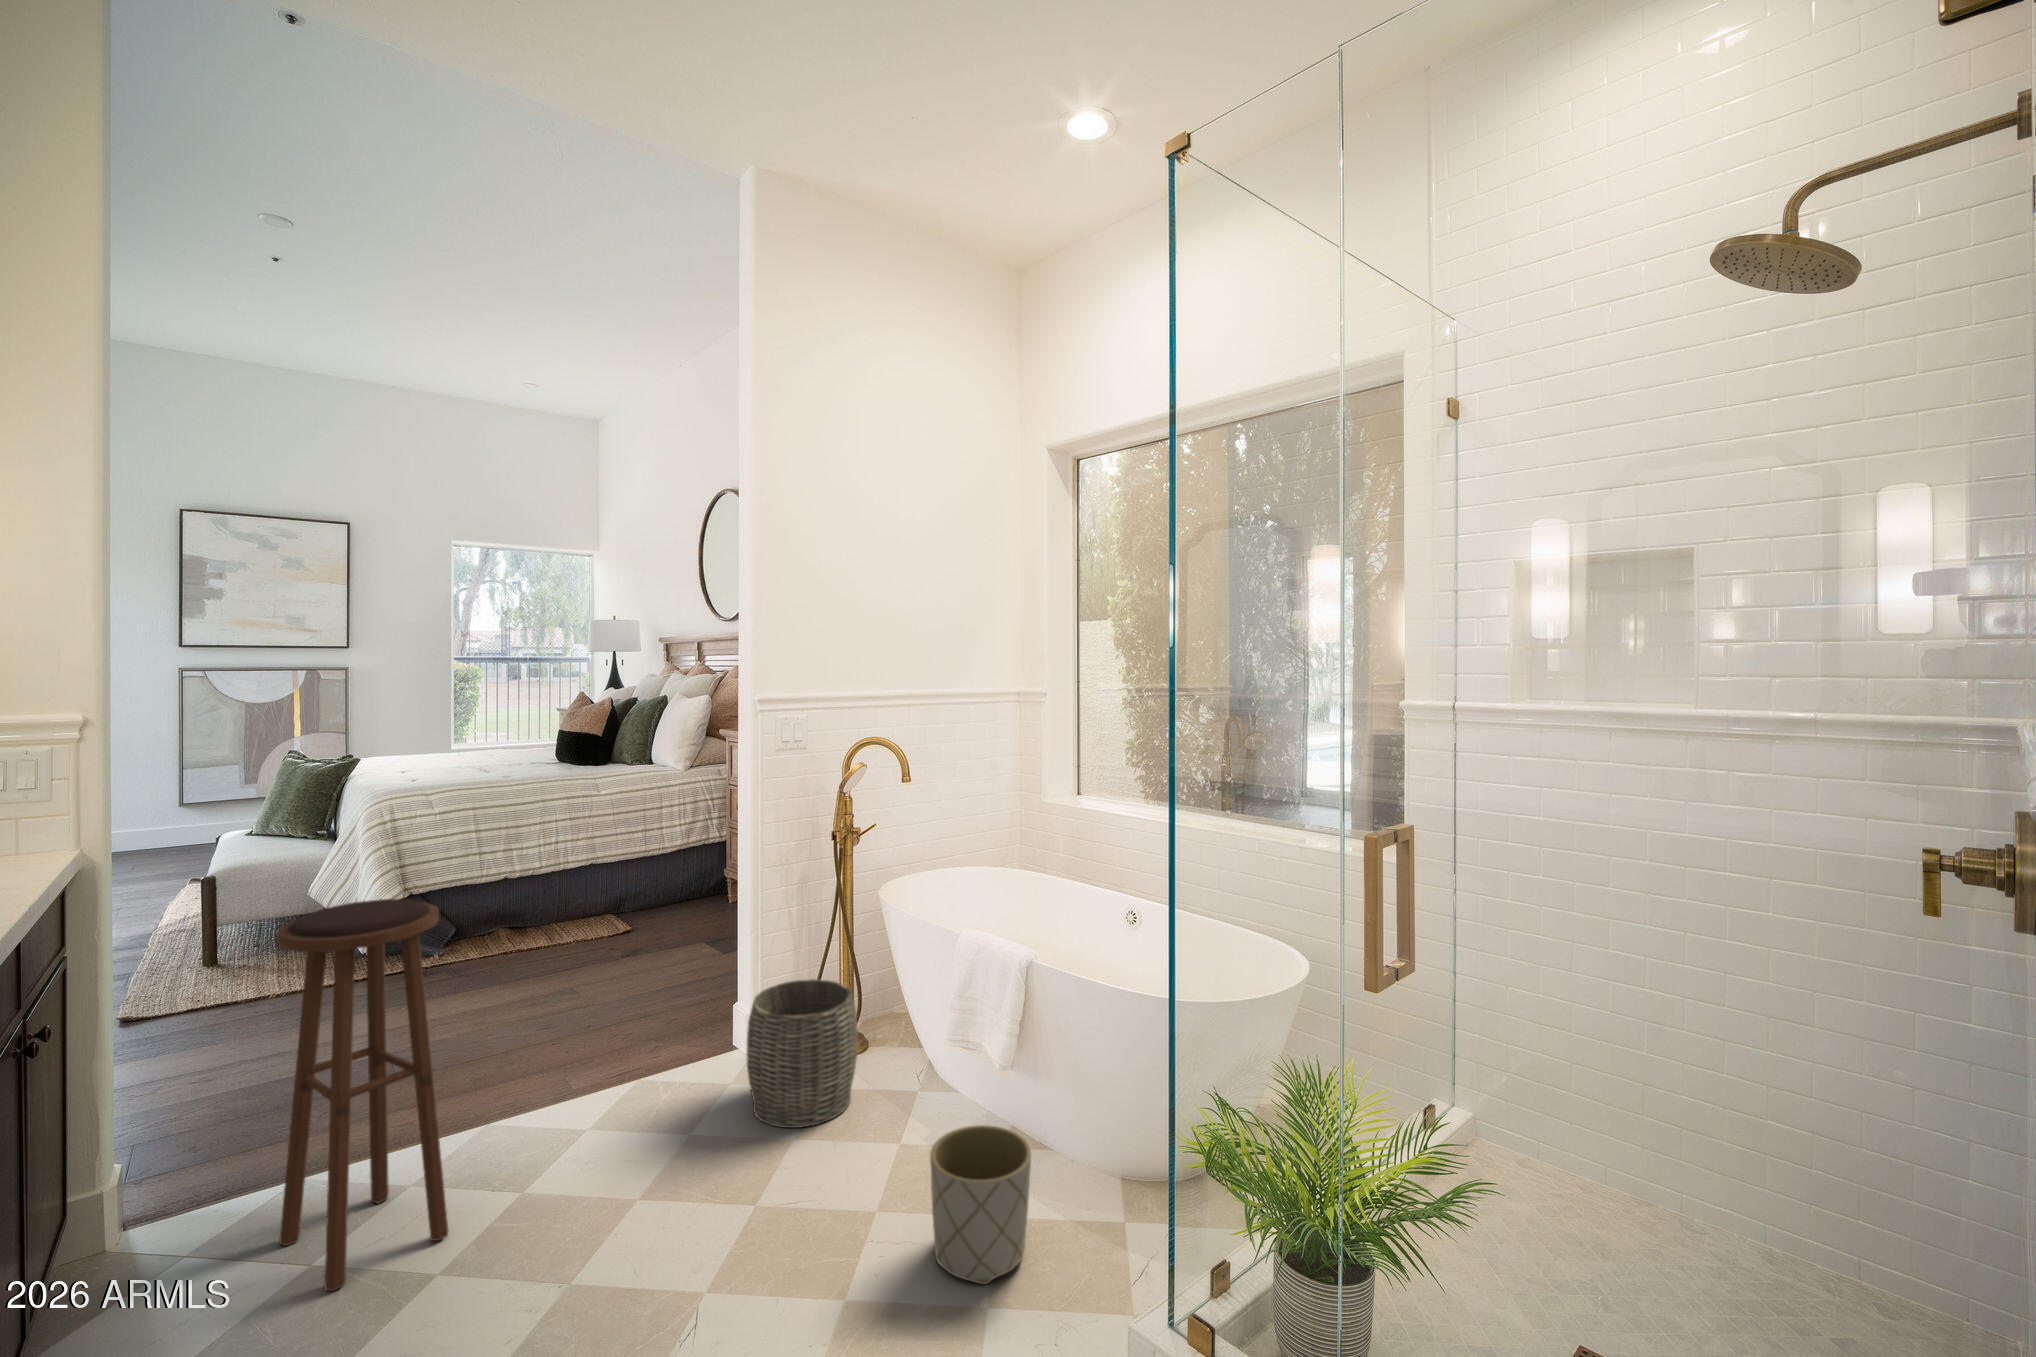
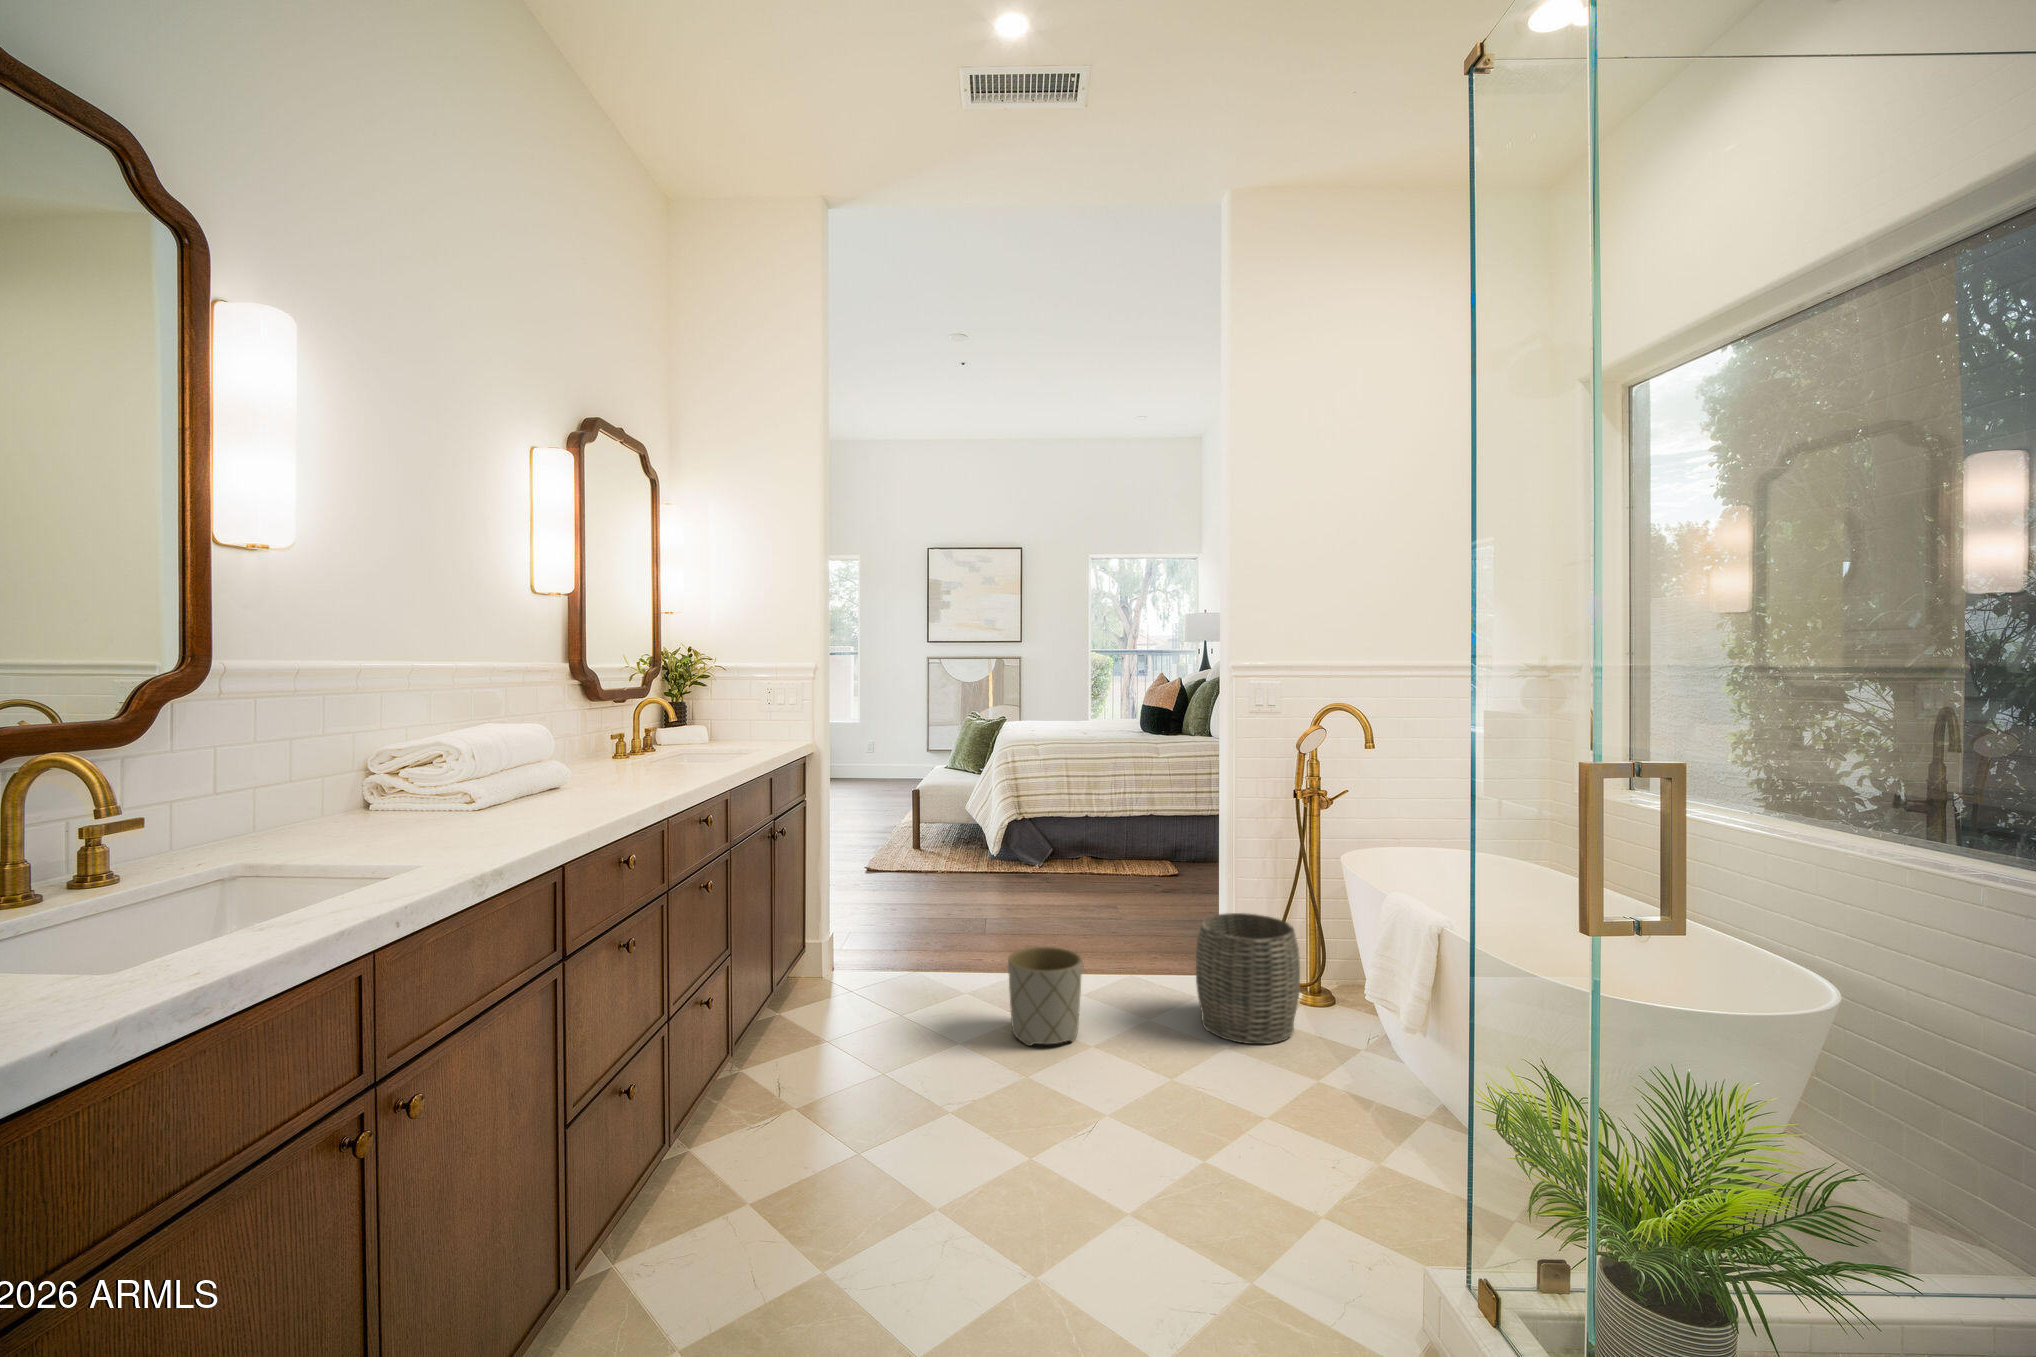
stool: present [277,899,448,1291] -> none [875,780,964,1031]
planter: present [930,1125,1031,1284] -> present [1008,947,1082,1046]

